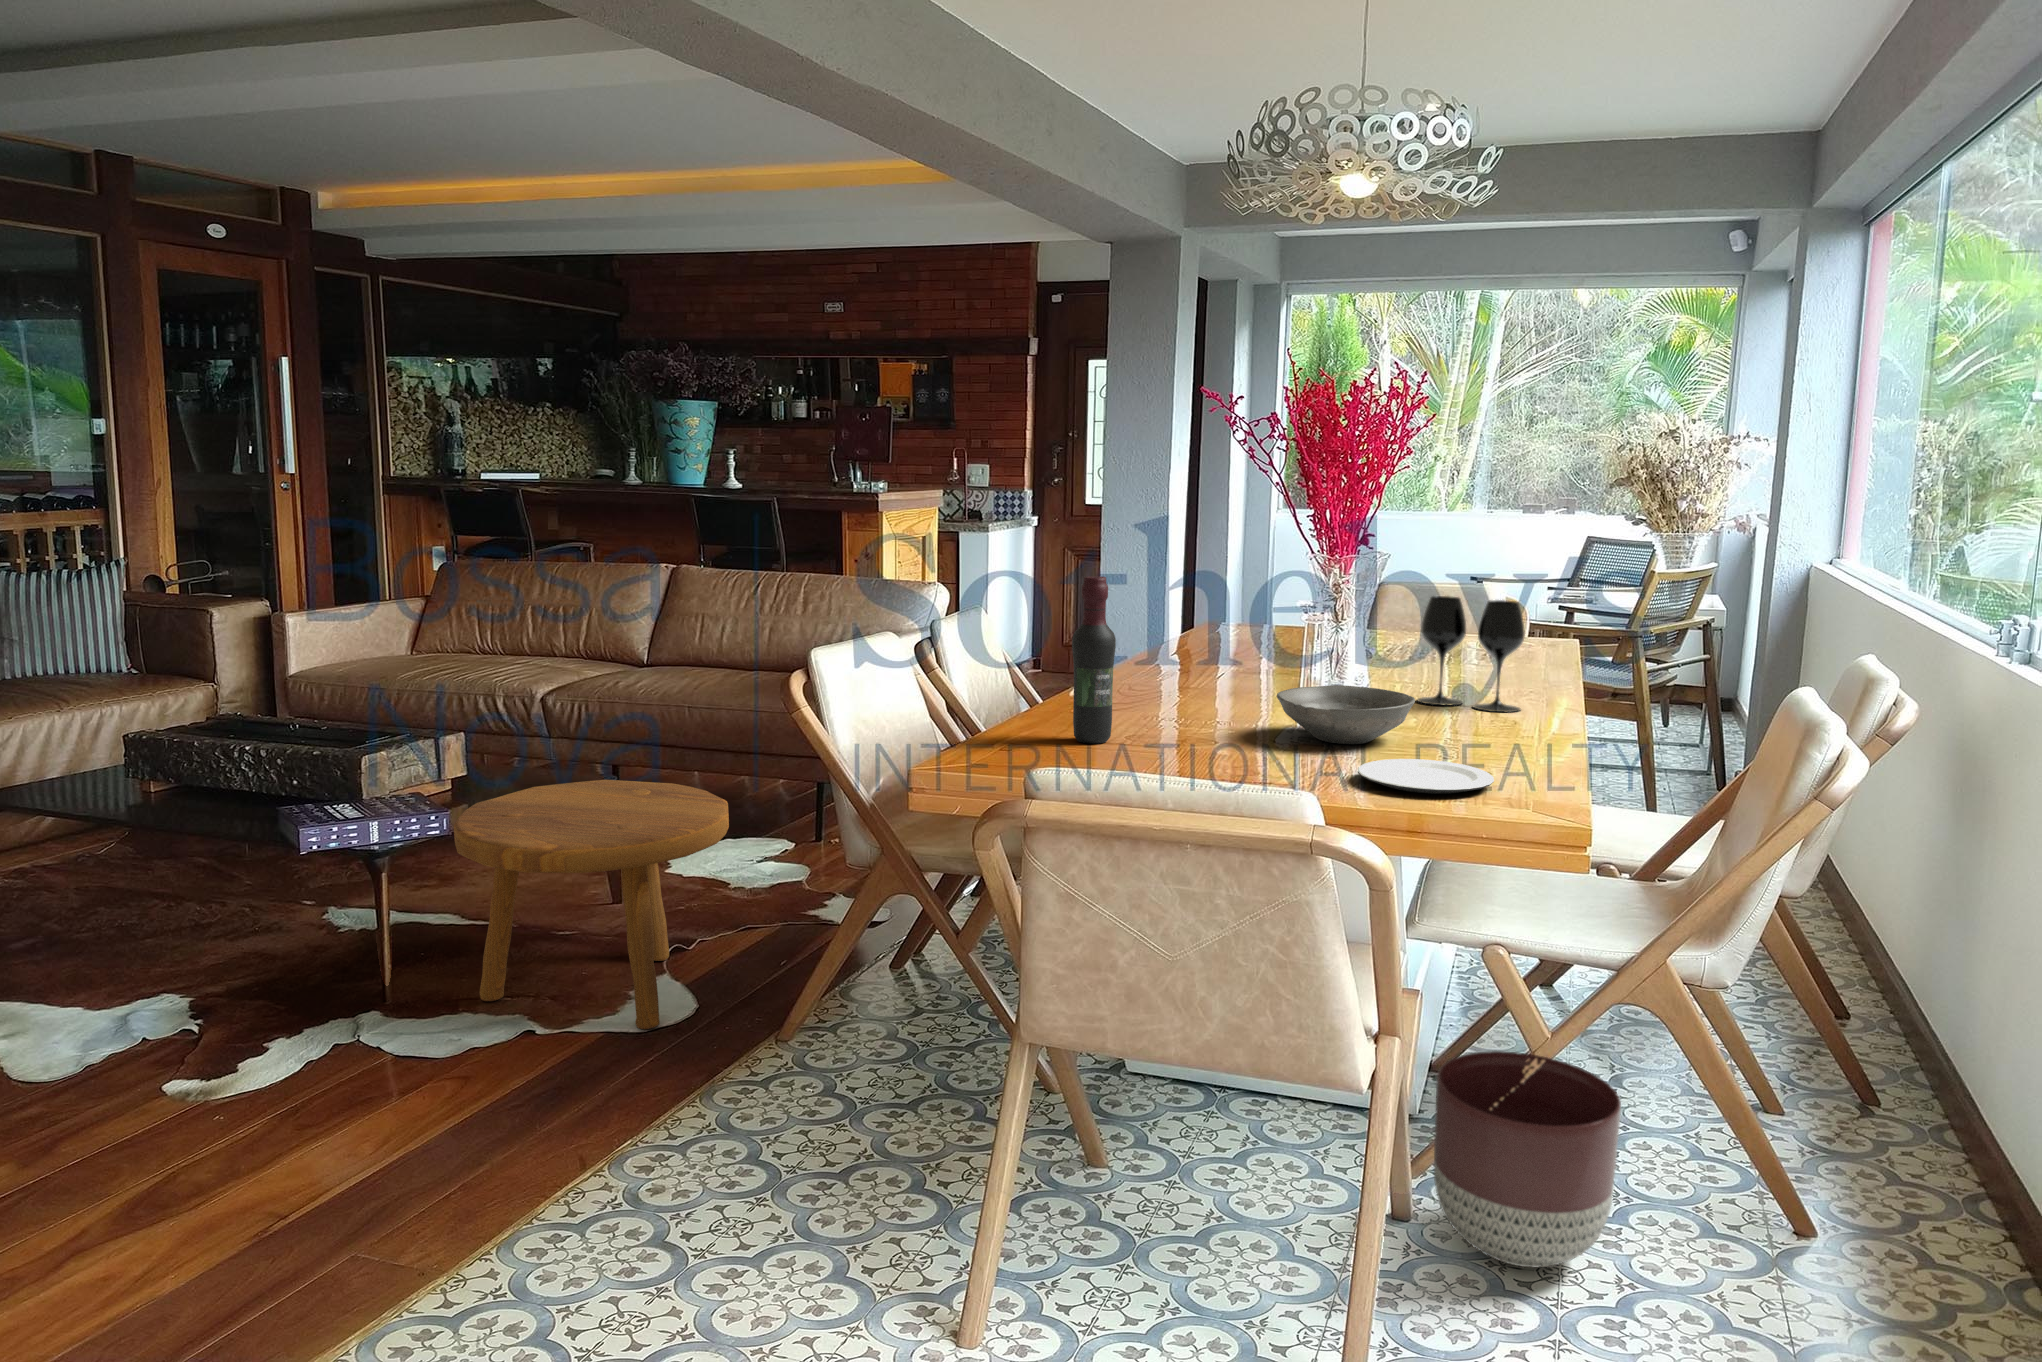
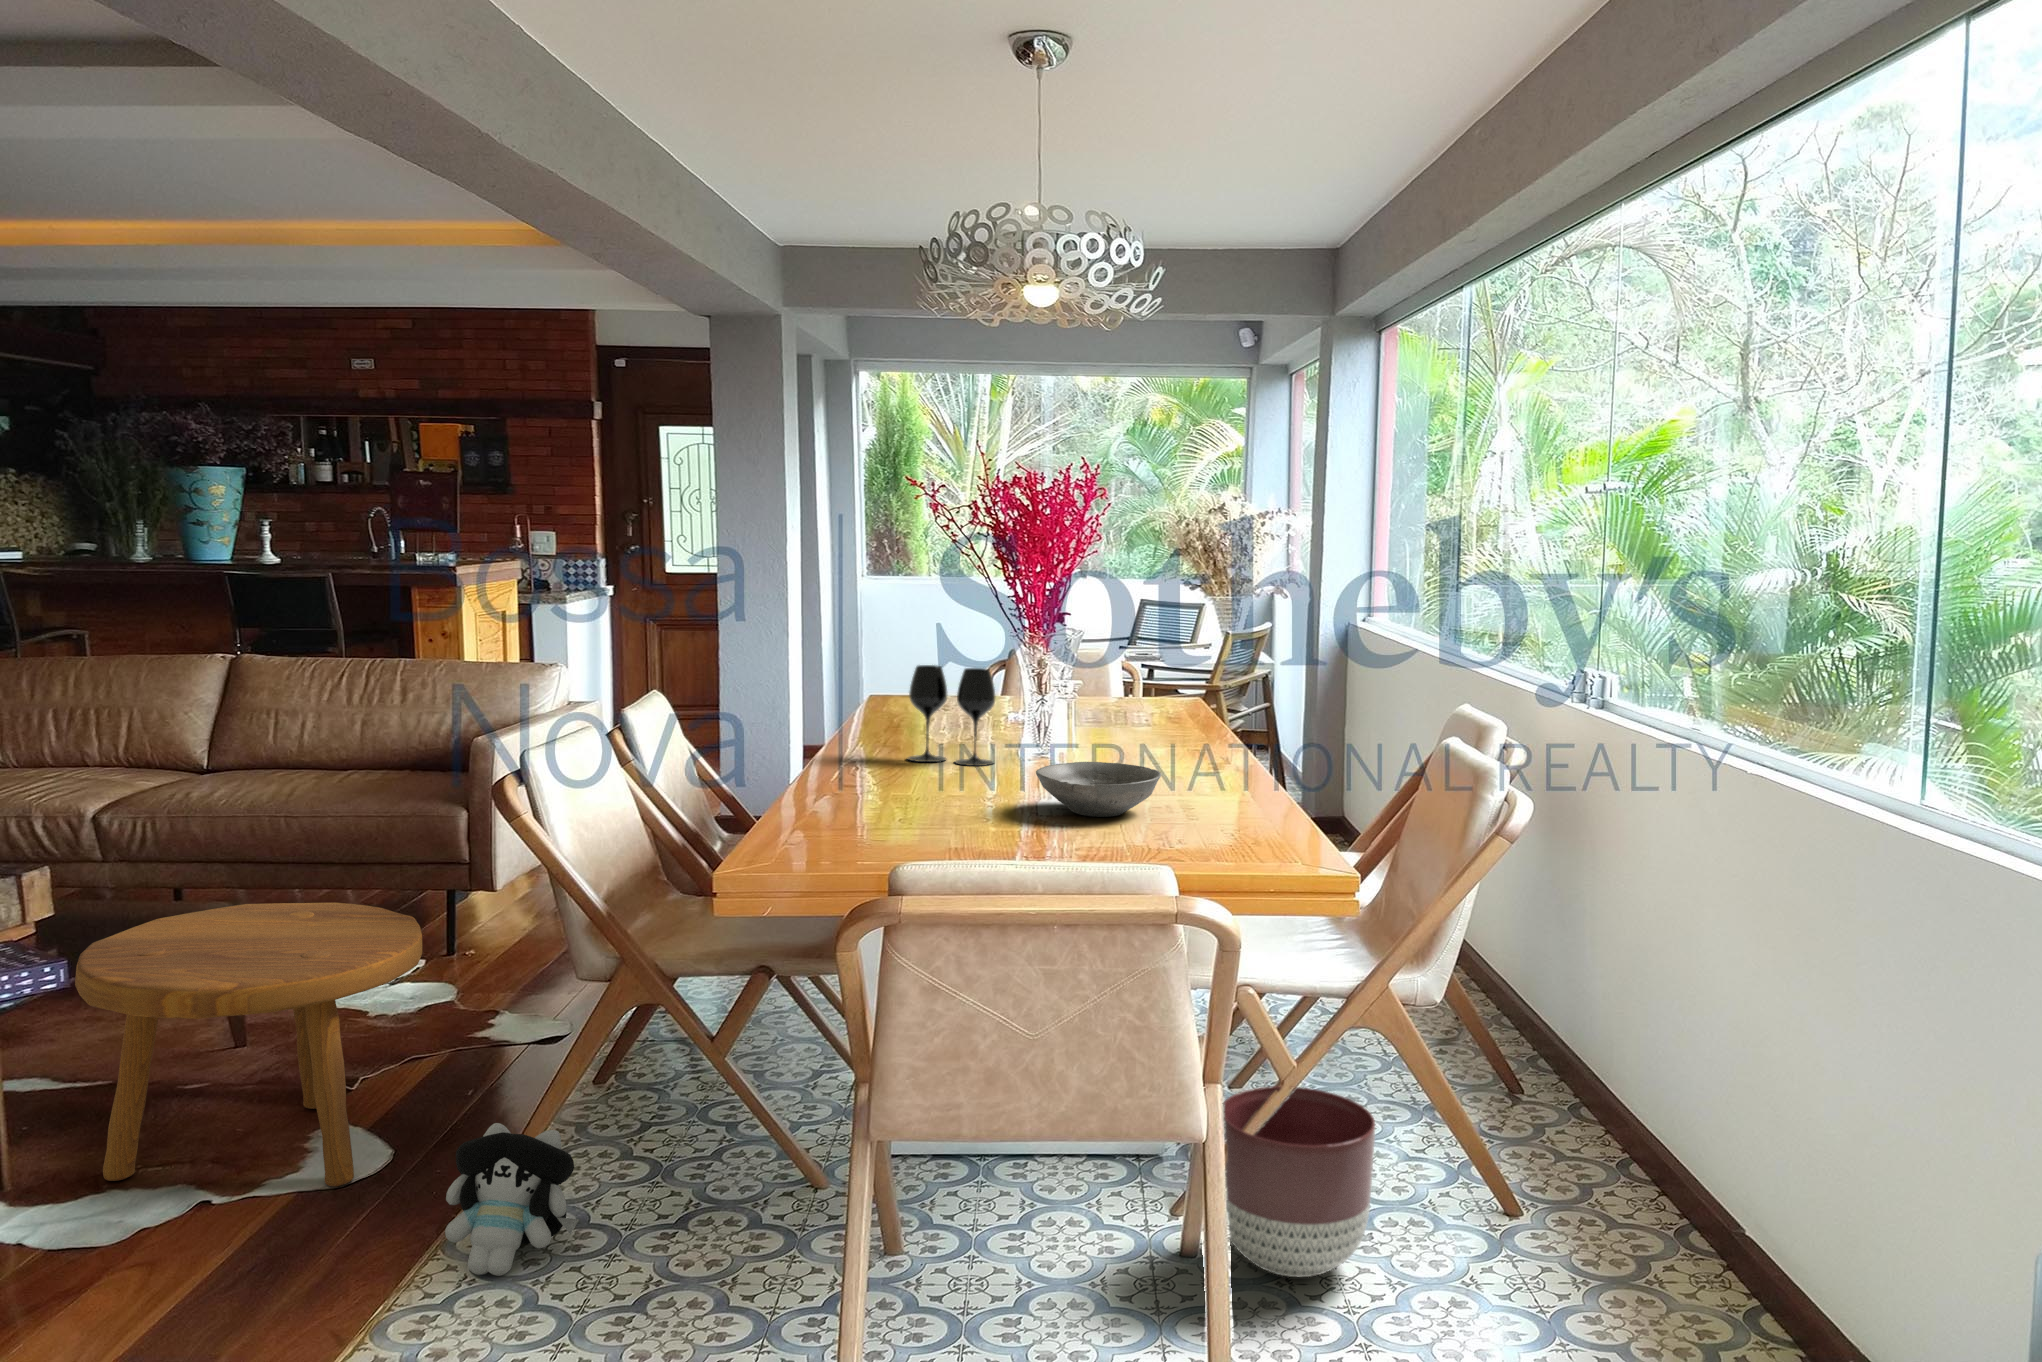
wine bottle: present [1072,576,1116,743] -> none [849,664,892,830]
wine glass: present [1417,596,1525,712] -> present [908,665,995,766]
plate: present [1358,759,1494,794] -> none [1140,827,1259,858]
plush toy: none [697,991,811,1128] -> present [445,1123,579,1276]

